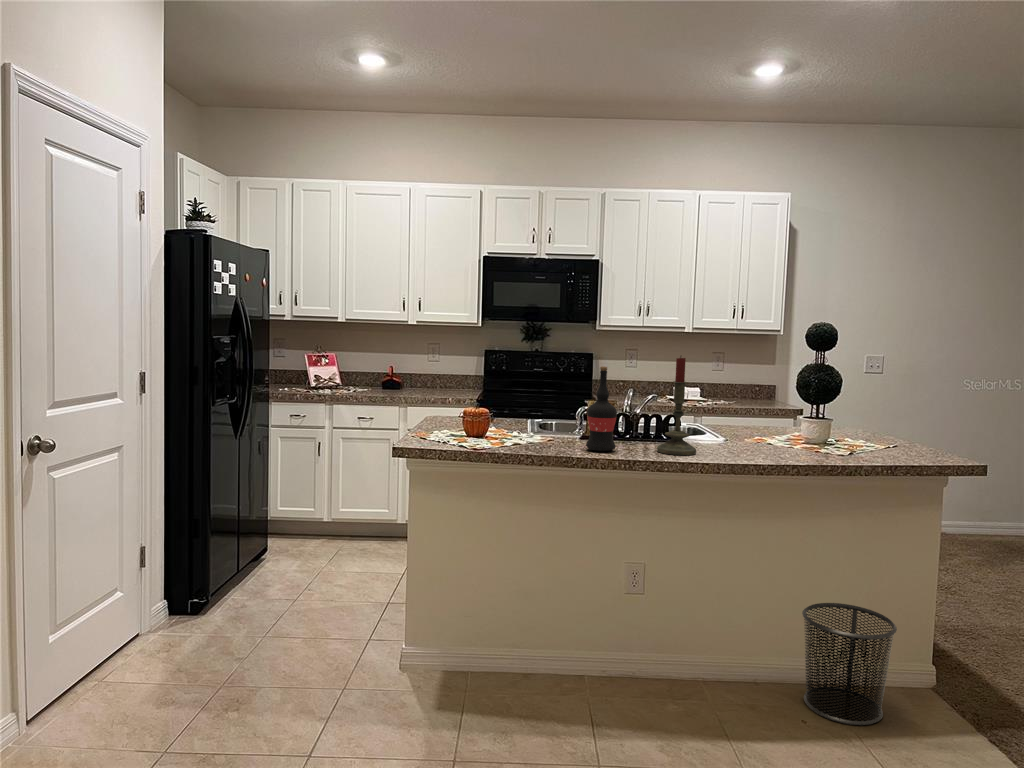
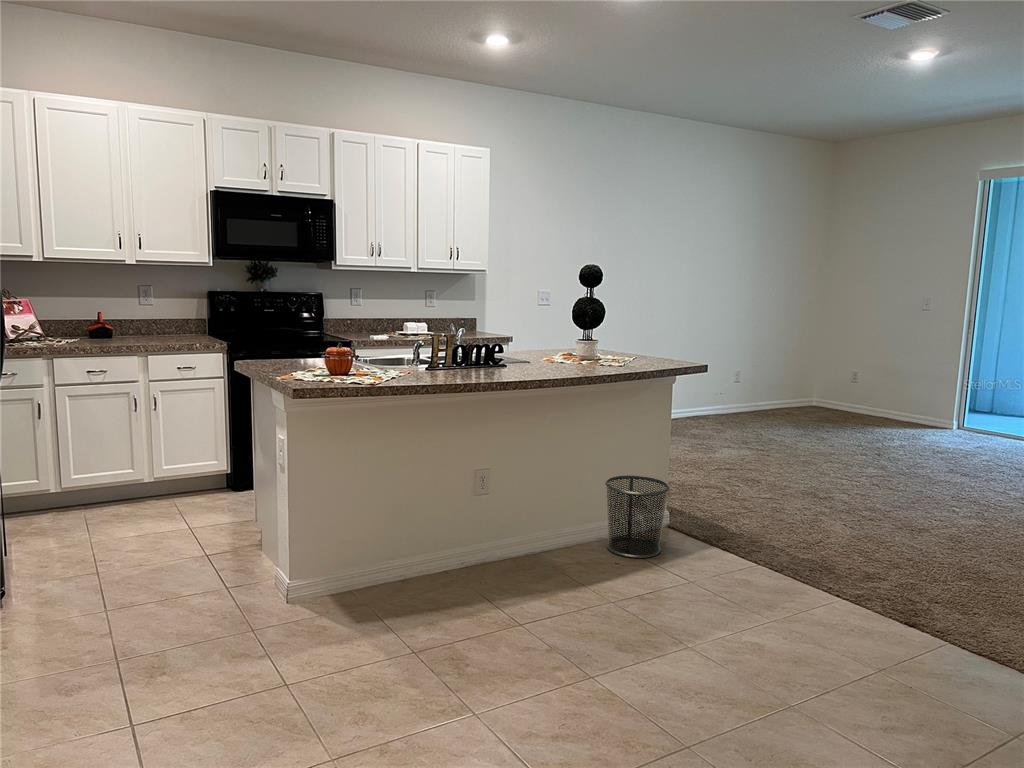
candle: present [657,357,696,455] -> none [507,291,539,375]
wine bottle: present [586,367,617,451] -> none [457,303,484,377]

